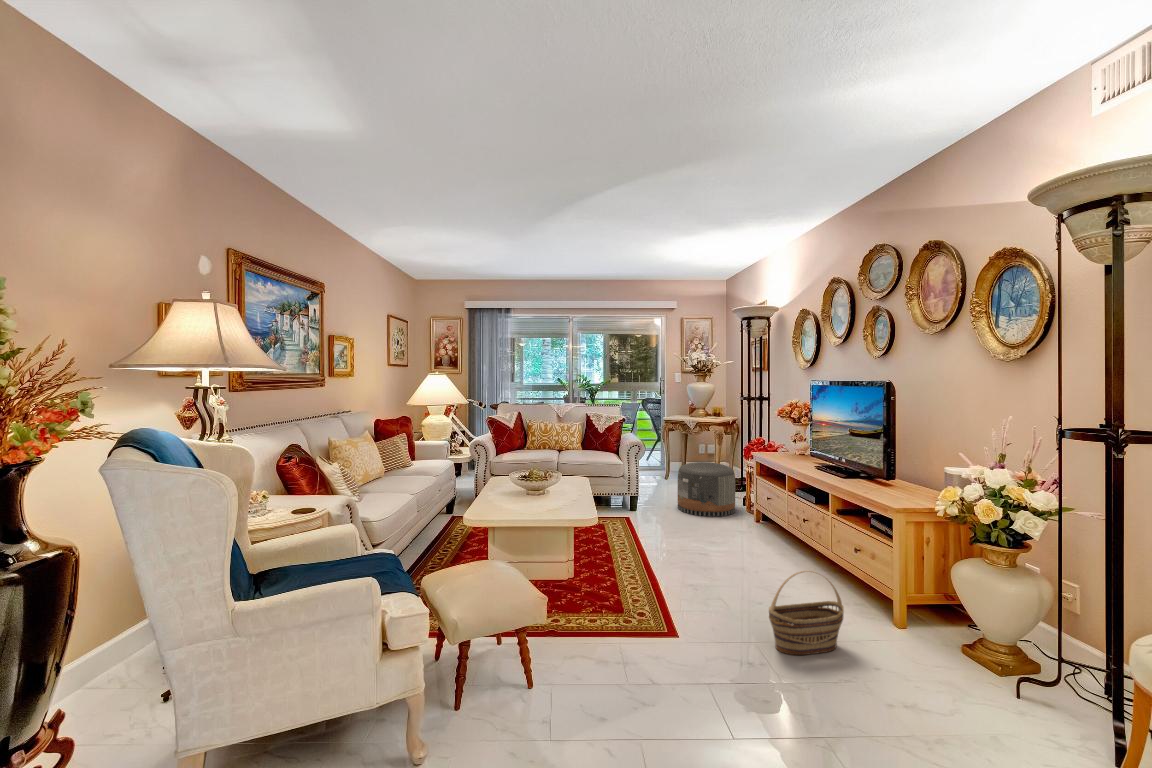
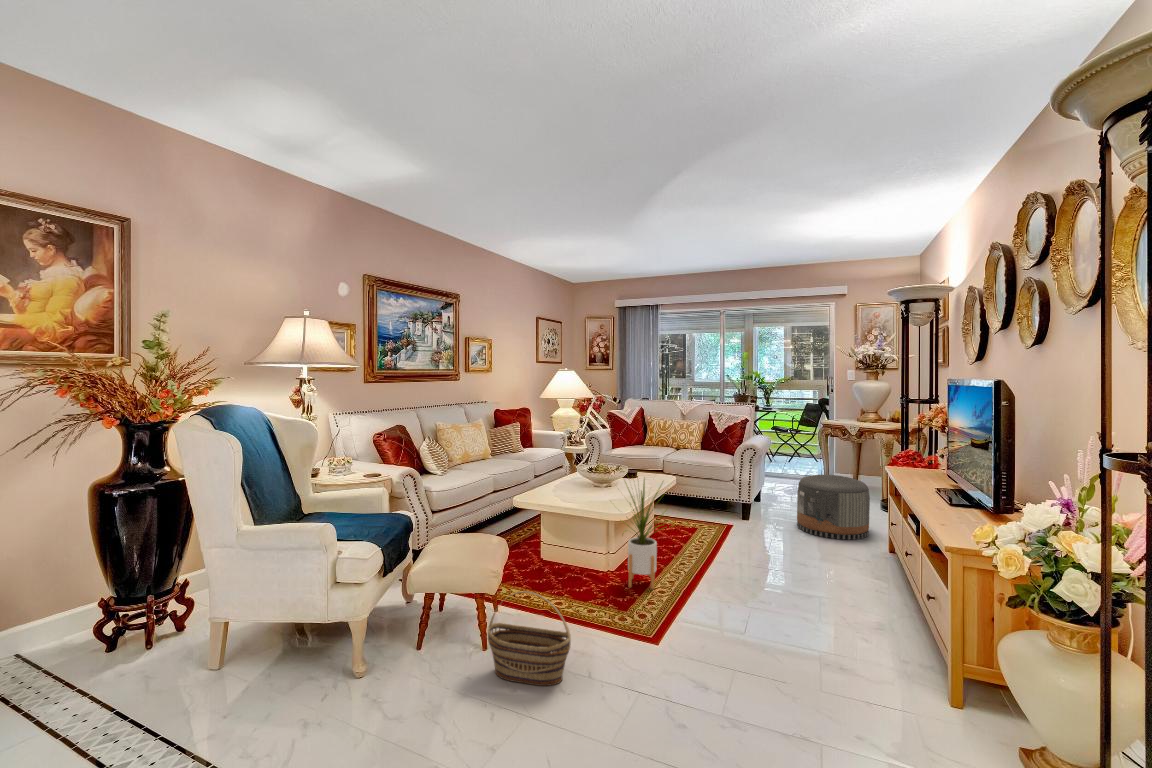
house plant: none [579,471,641,590] -> present [625,479,661,589]
basket: present [769,571,844,655] -> present [488,591,571,686]

